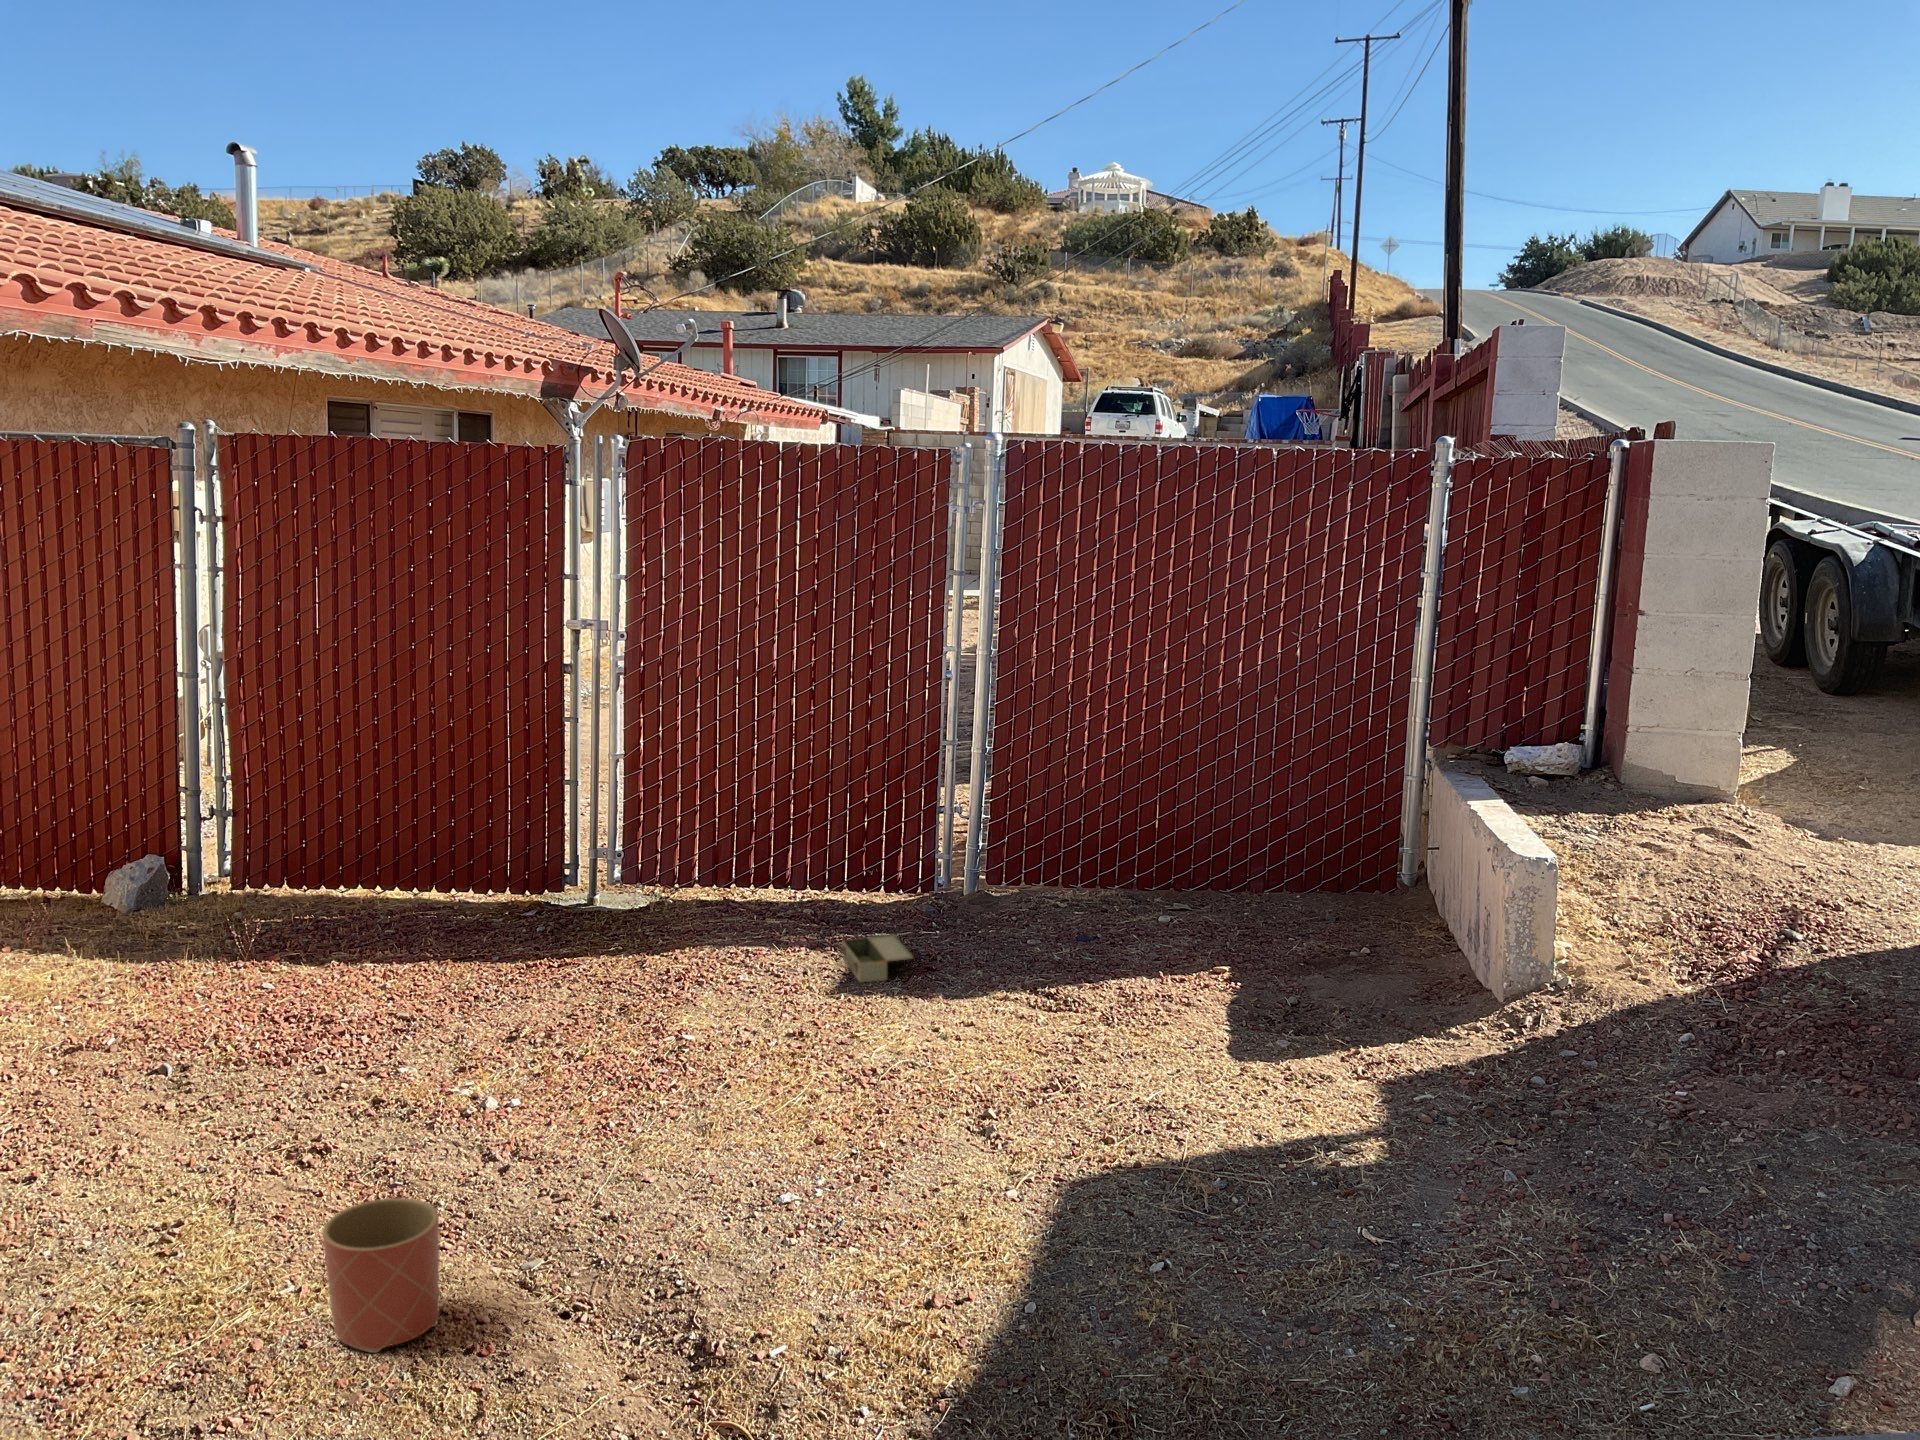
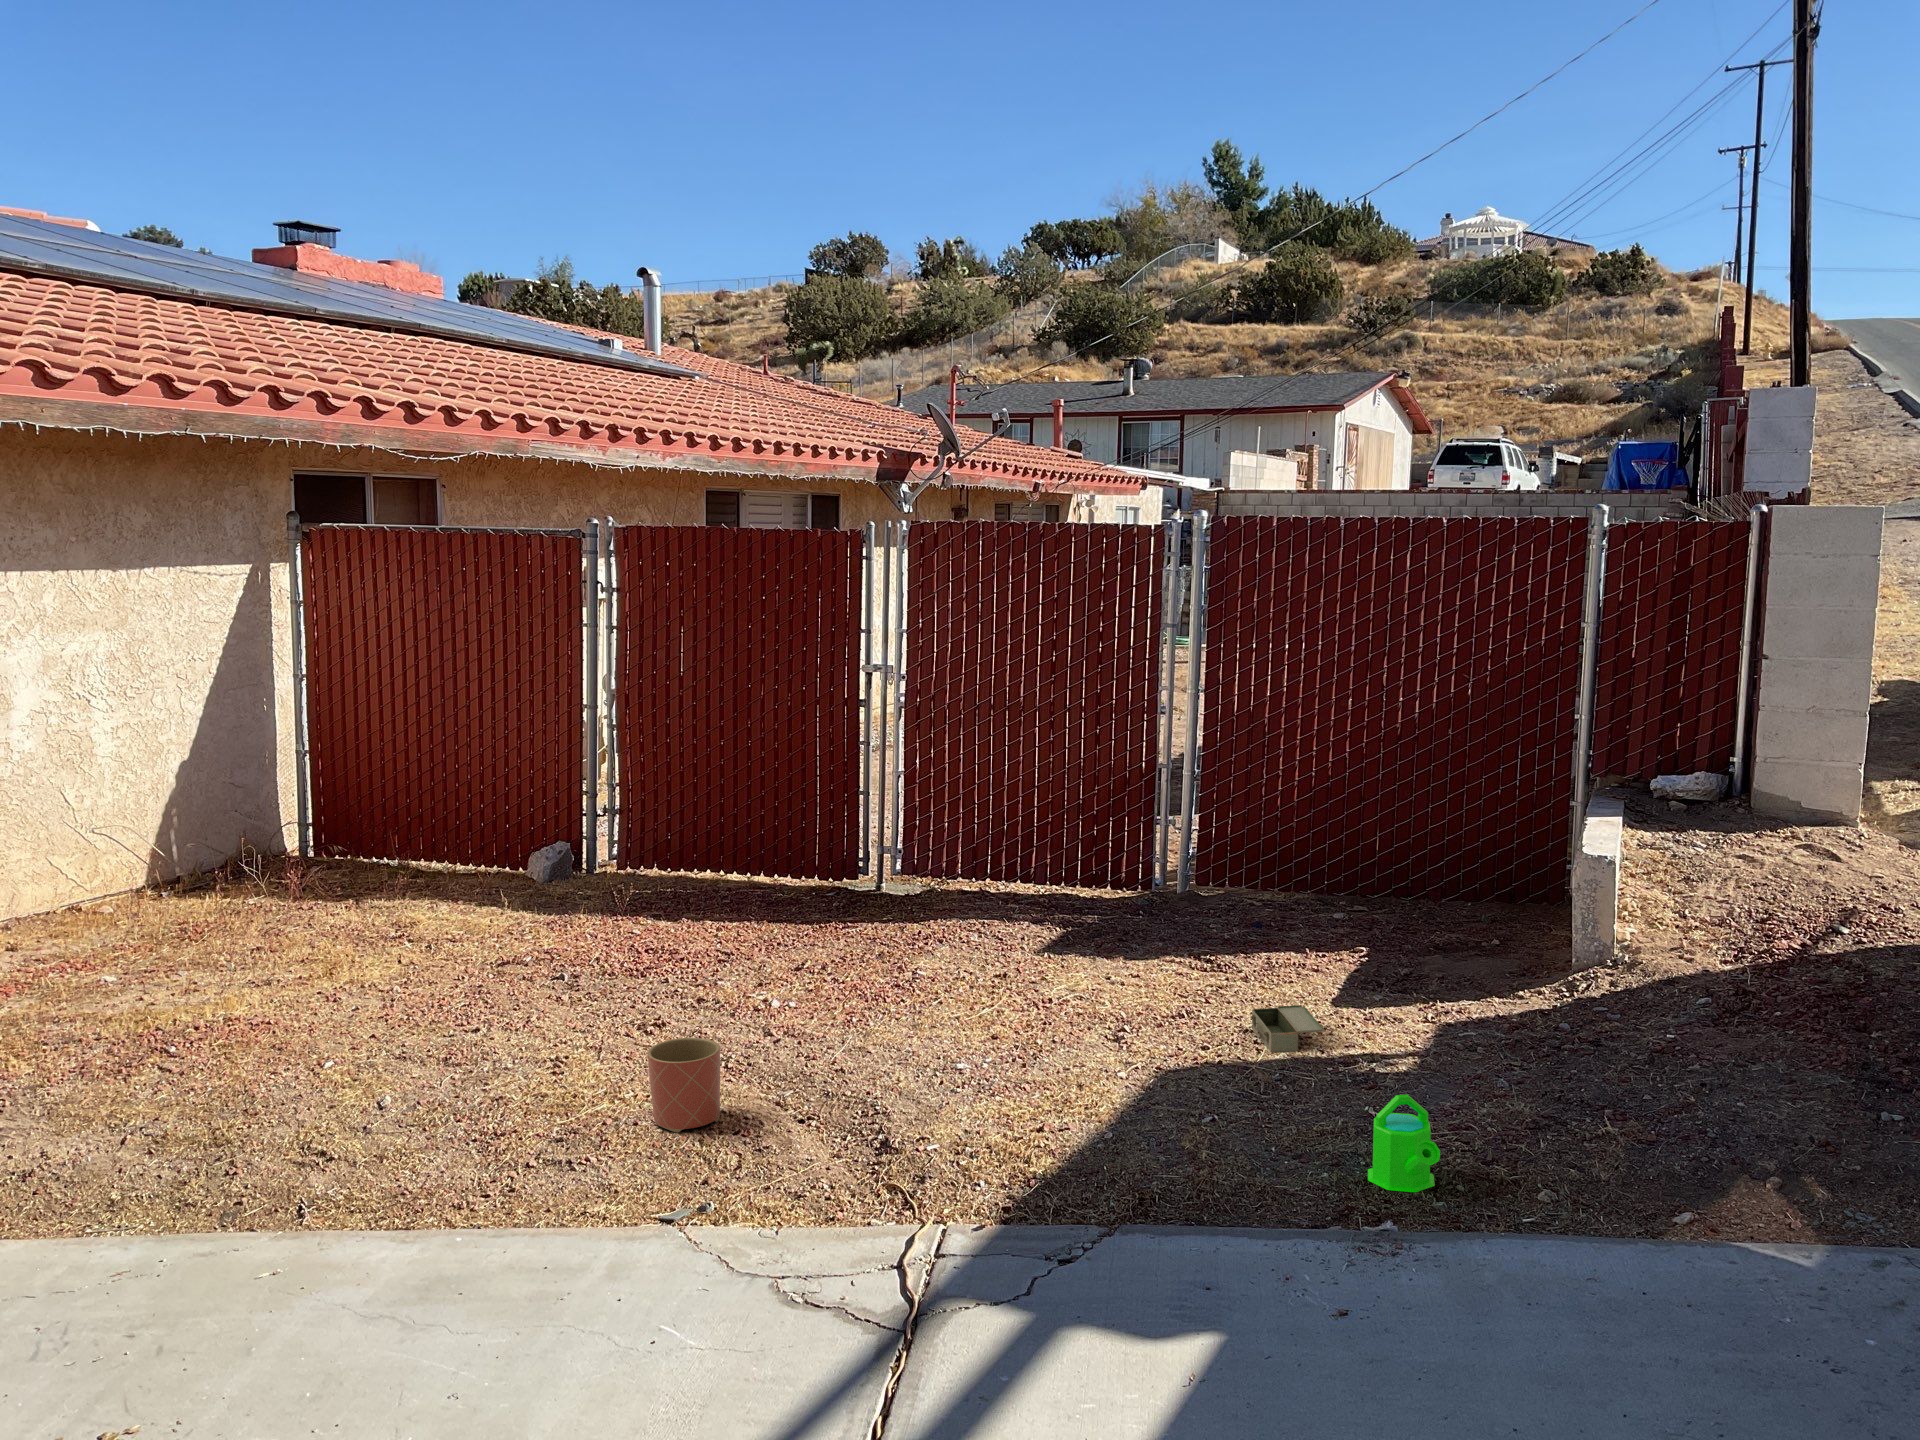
toolbox: present [842,934,913,982] -> present [1251,1005,1324,1052]
watering can: none [1398,1232,1523,1371] -> present [1368,1094,1440,1192]

